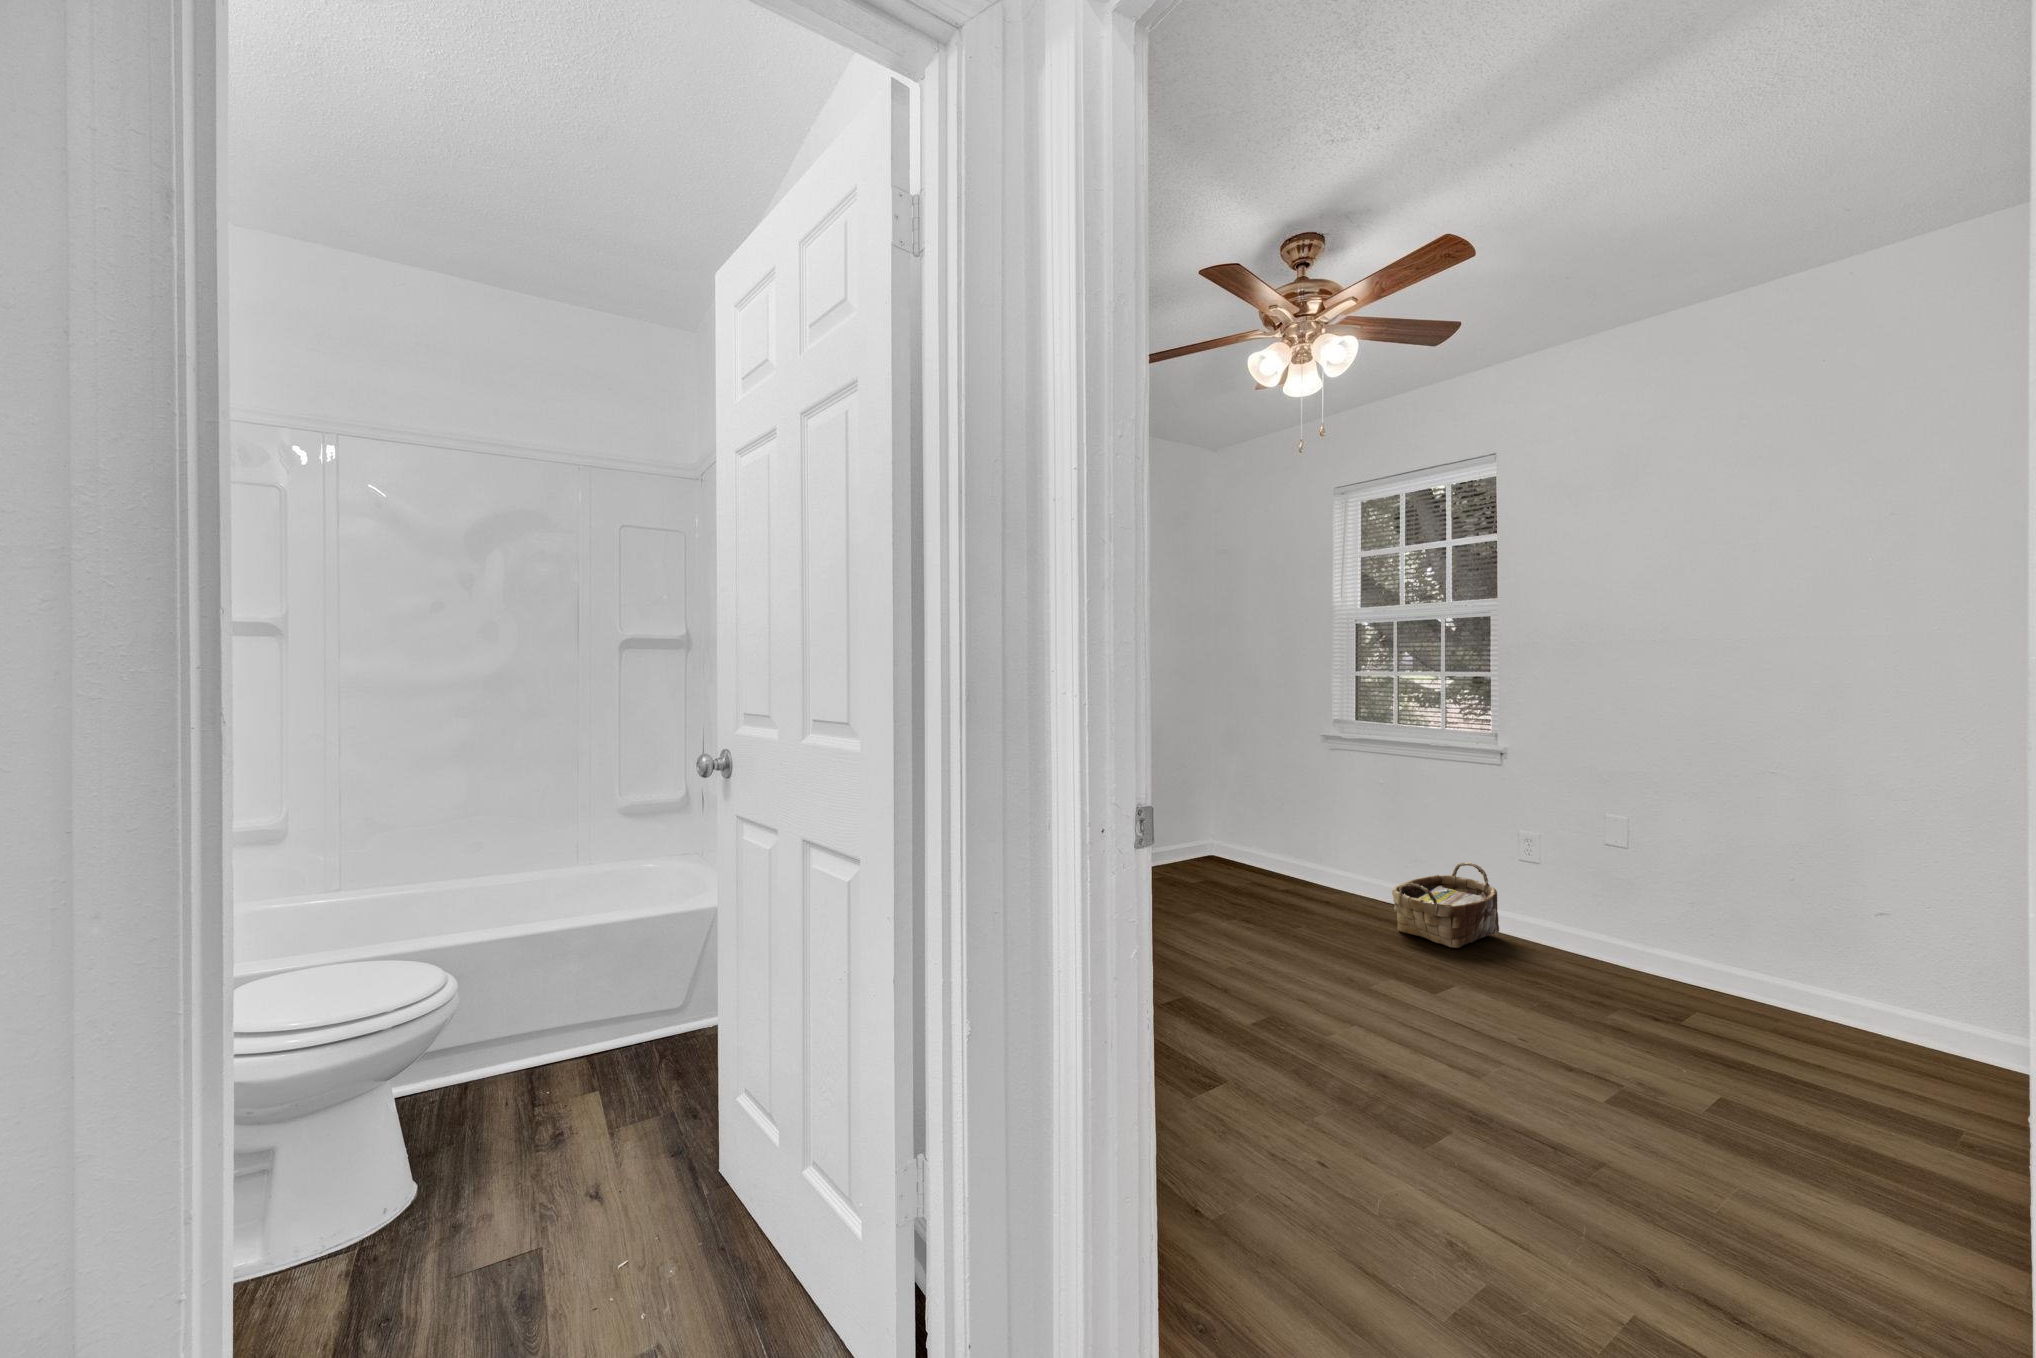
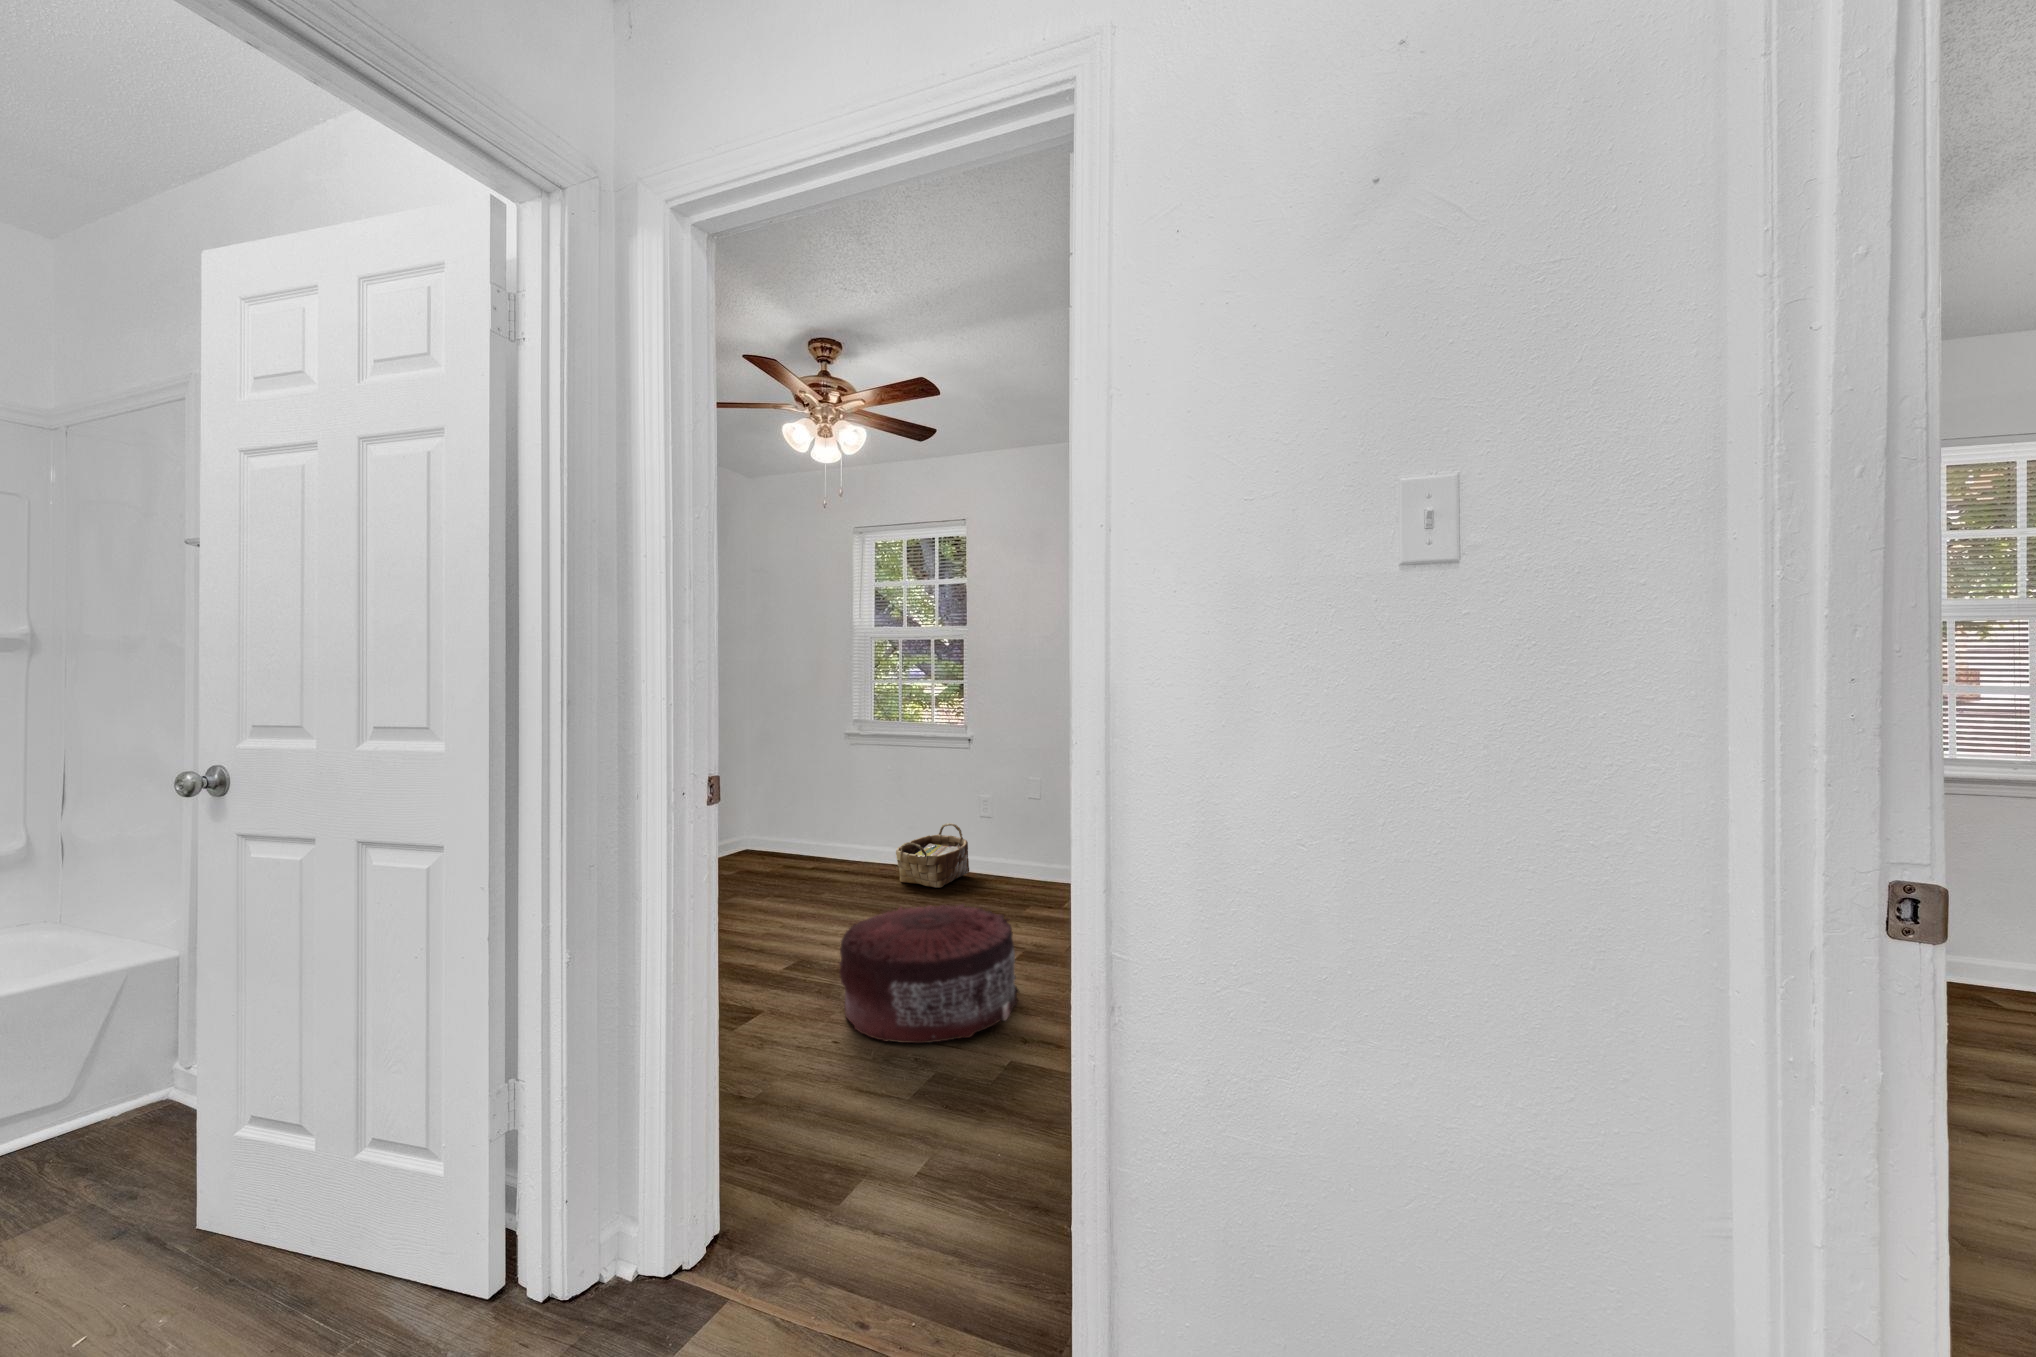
pouf: none [1322,981,1615,1217] -> present [839,904,1019,1043]

